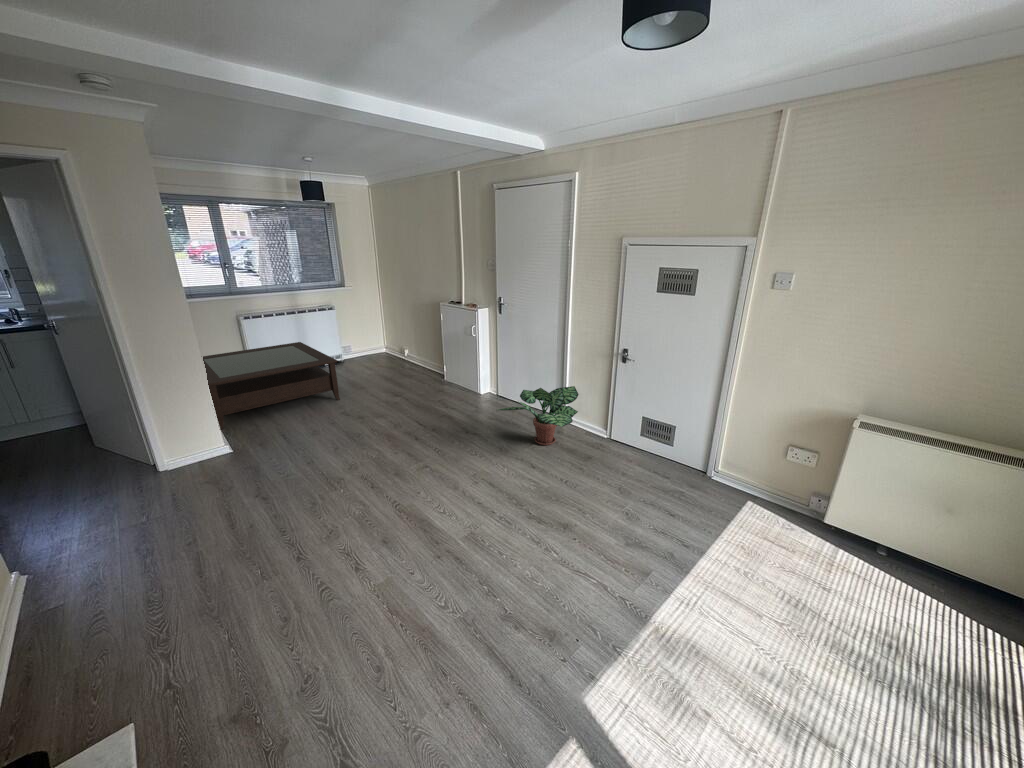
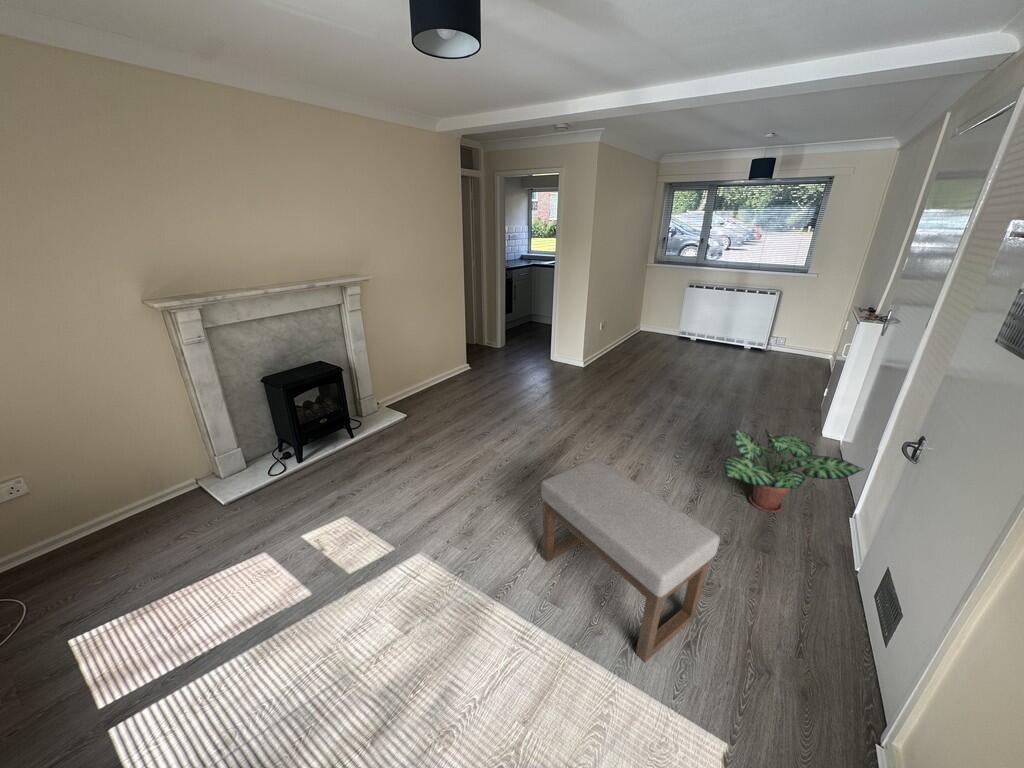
coffee table: present [203,342,340,429] -> none [605,307,722,374]
ottoman: none [560,439,706,572] -> present [541,459,720,662]

